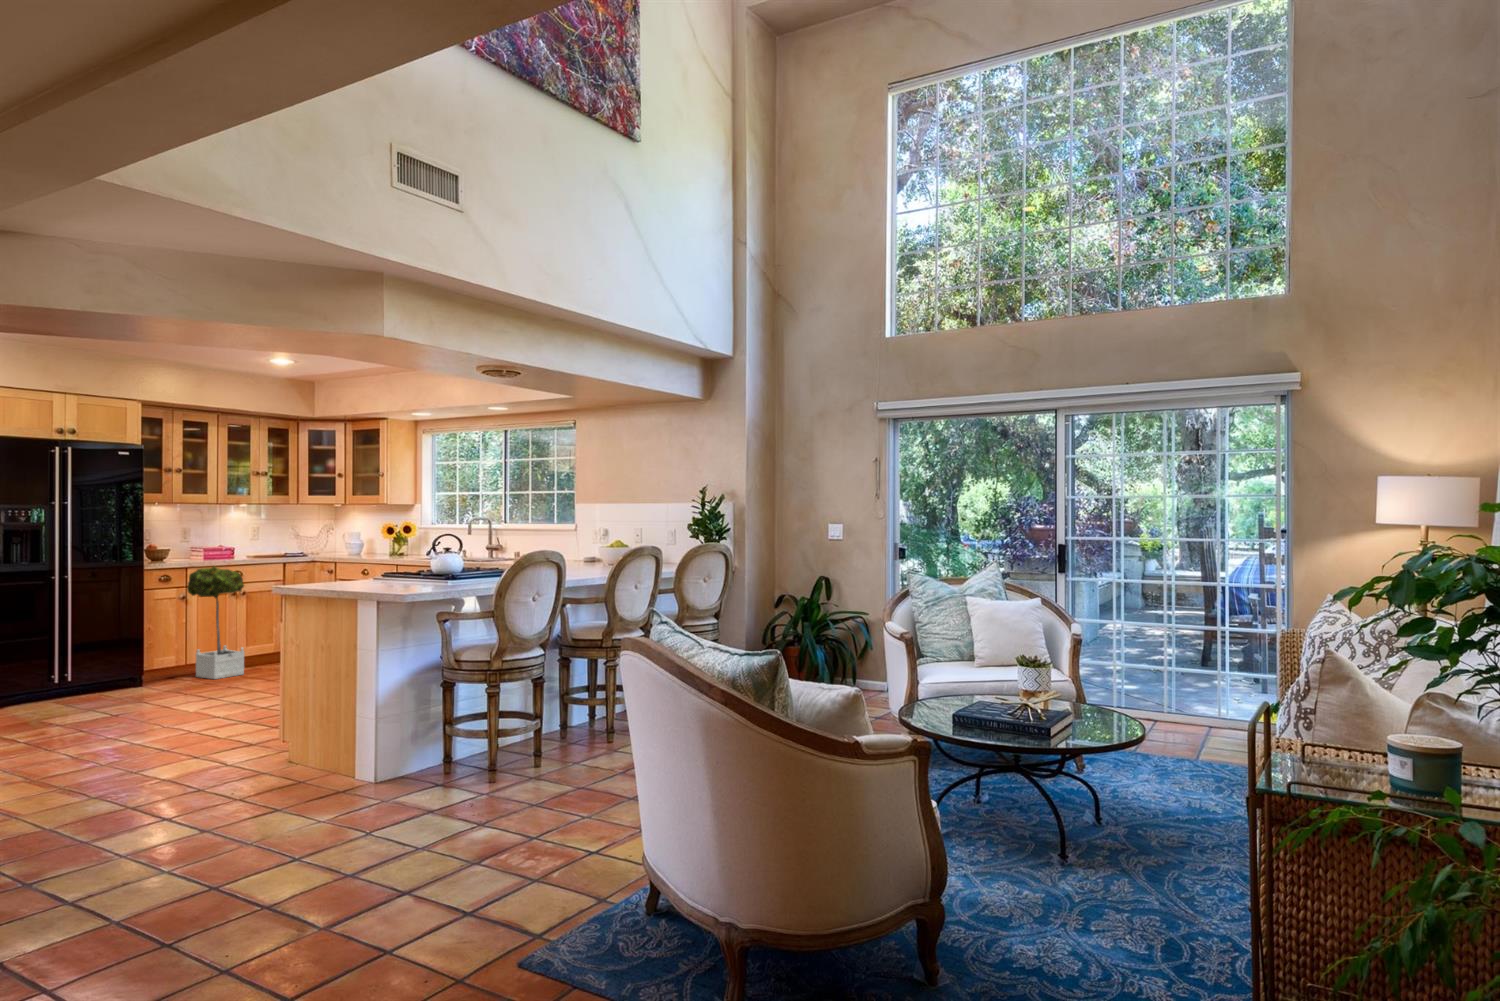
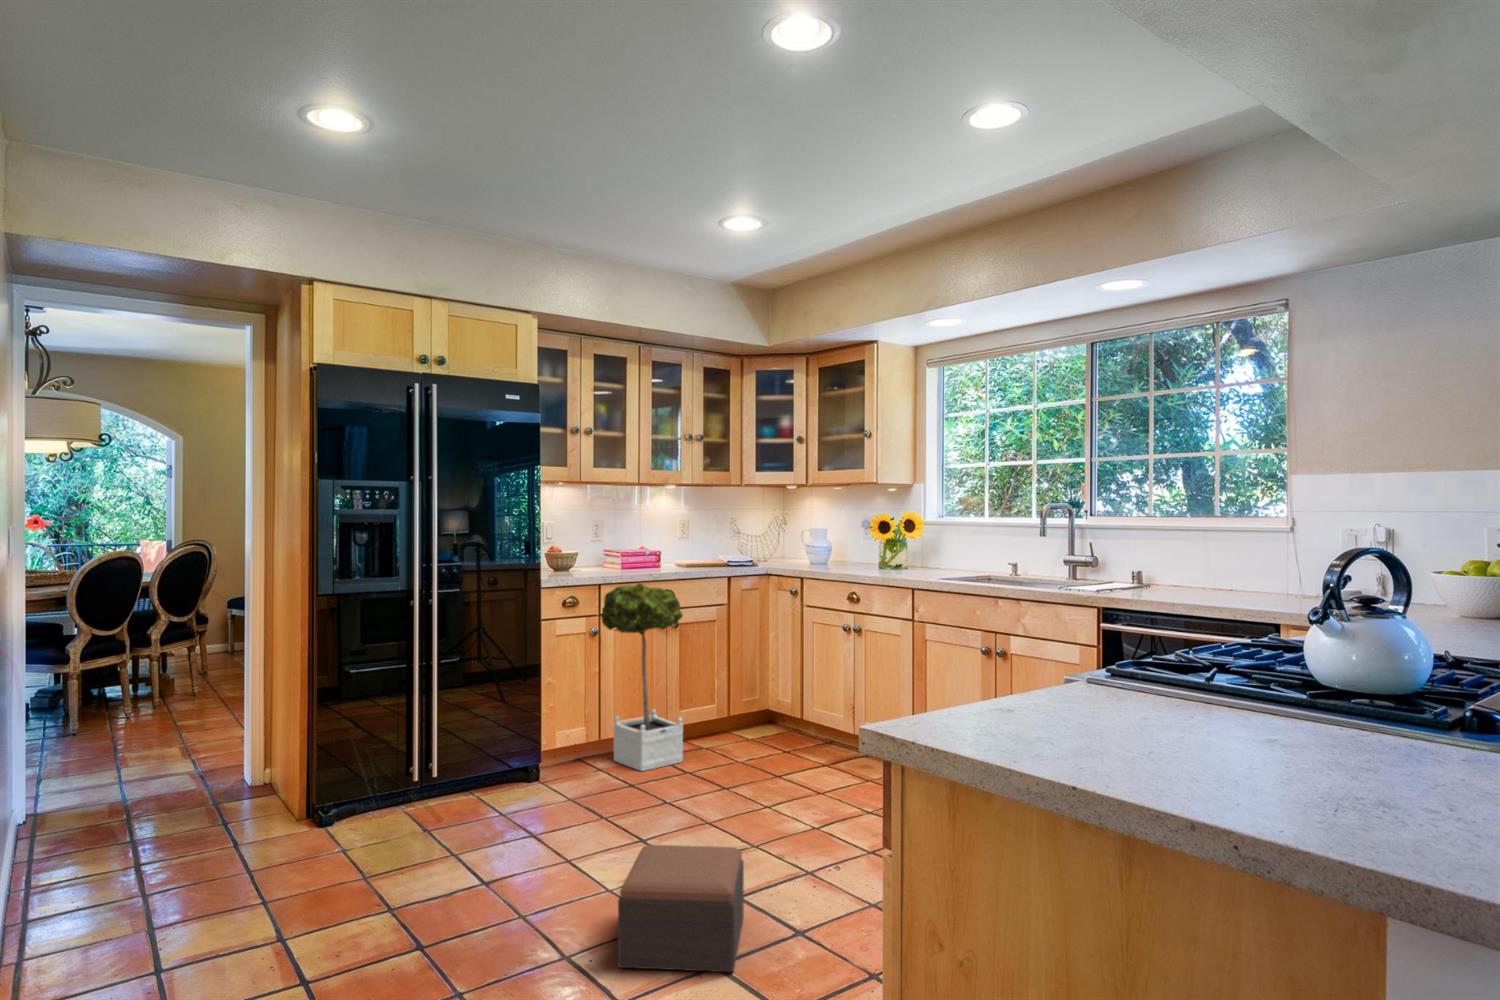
footstool: none [189,680,259,729] -> present [618,845,744,972]

